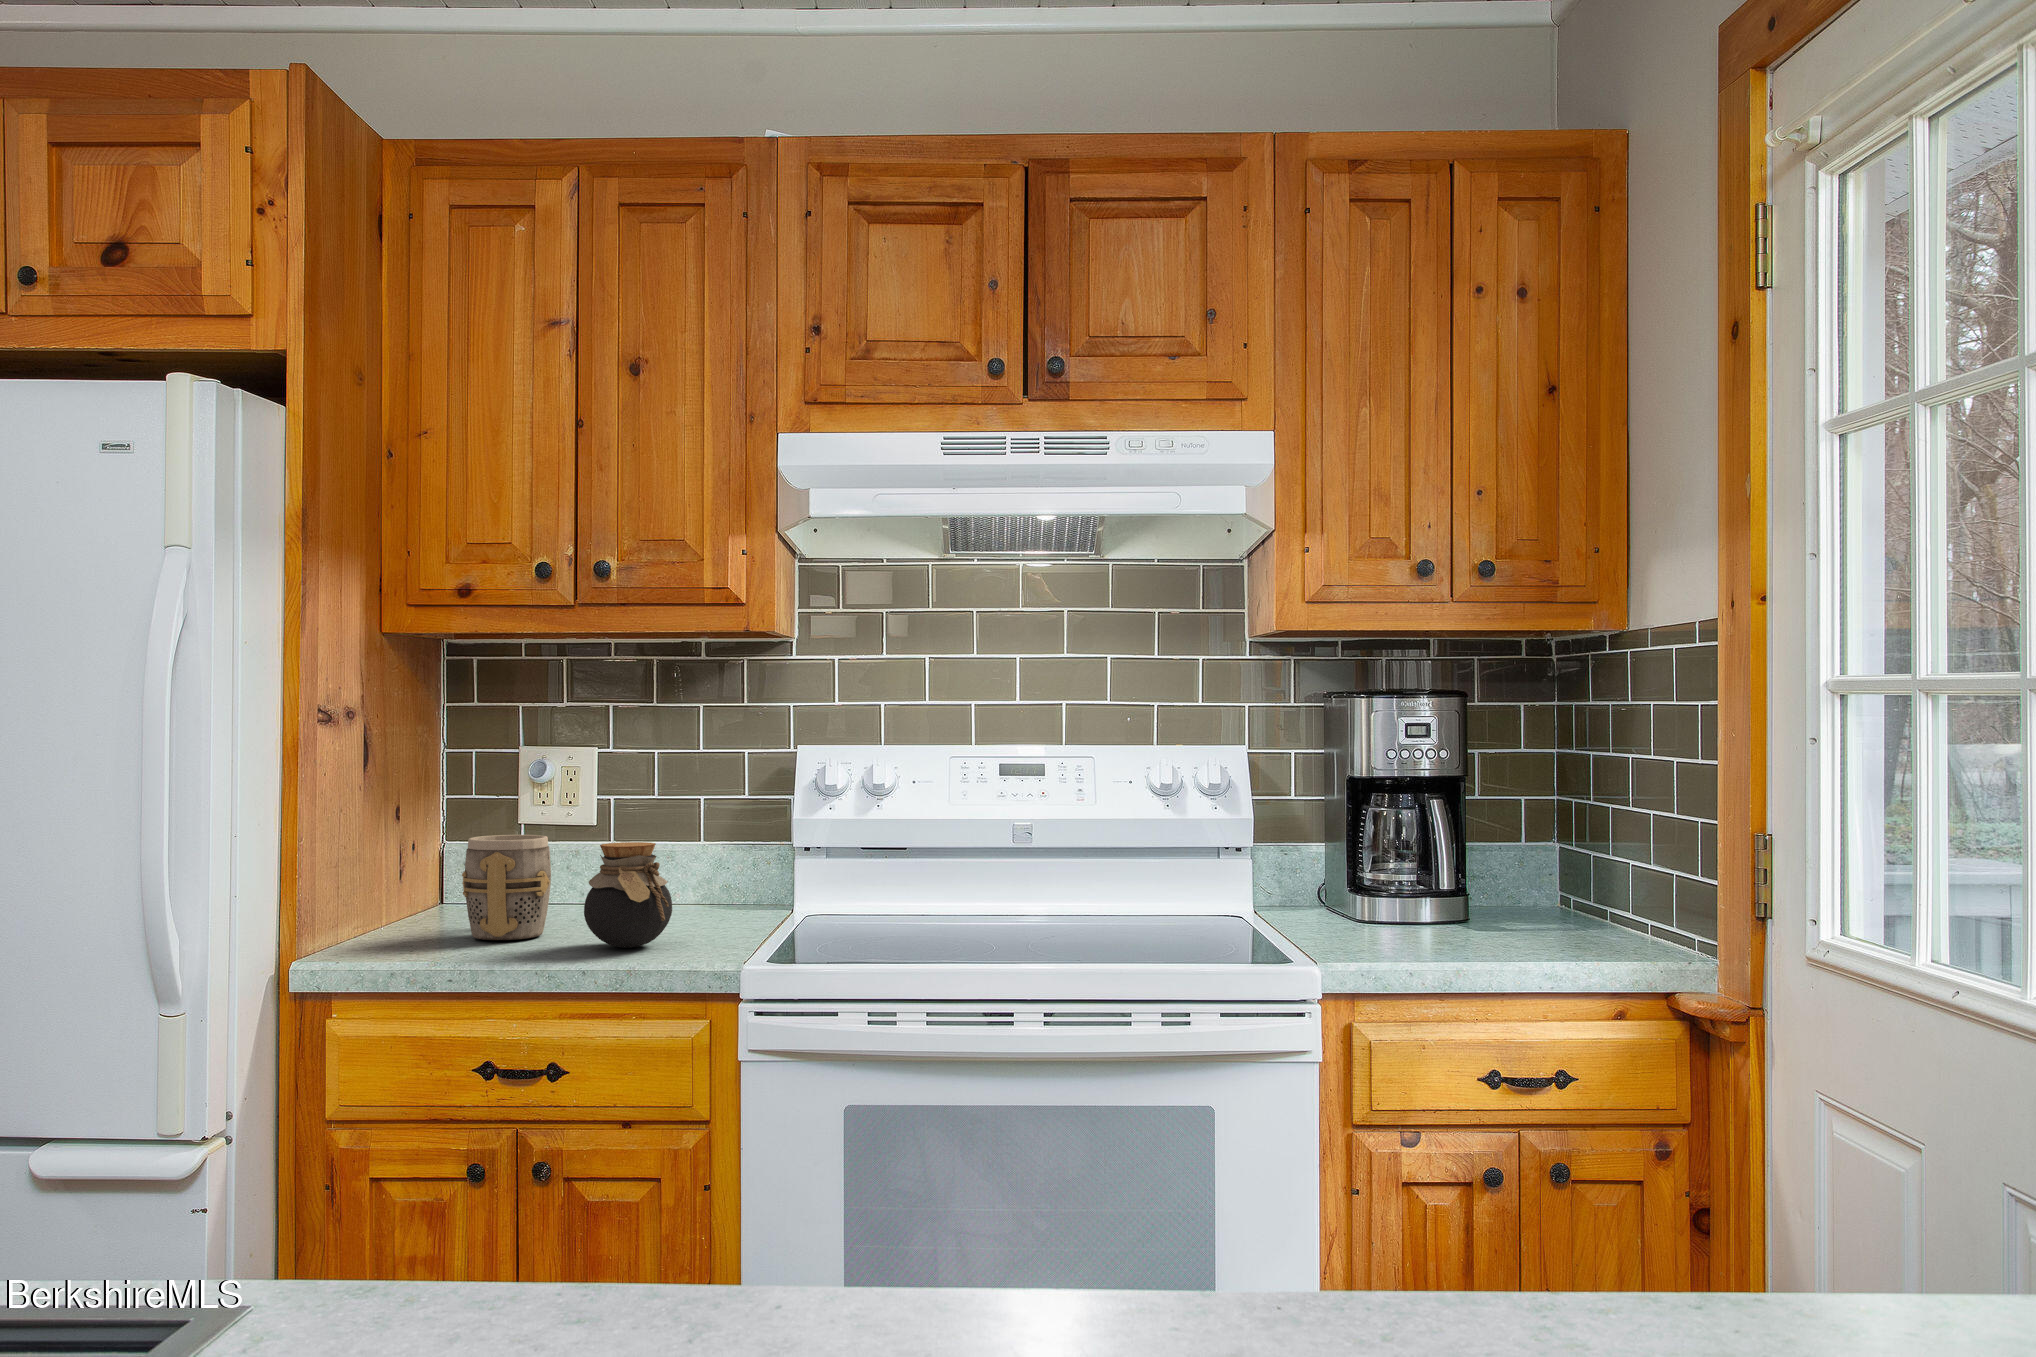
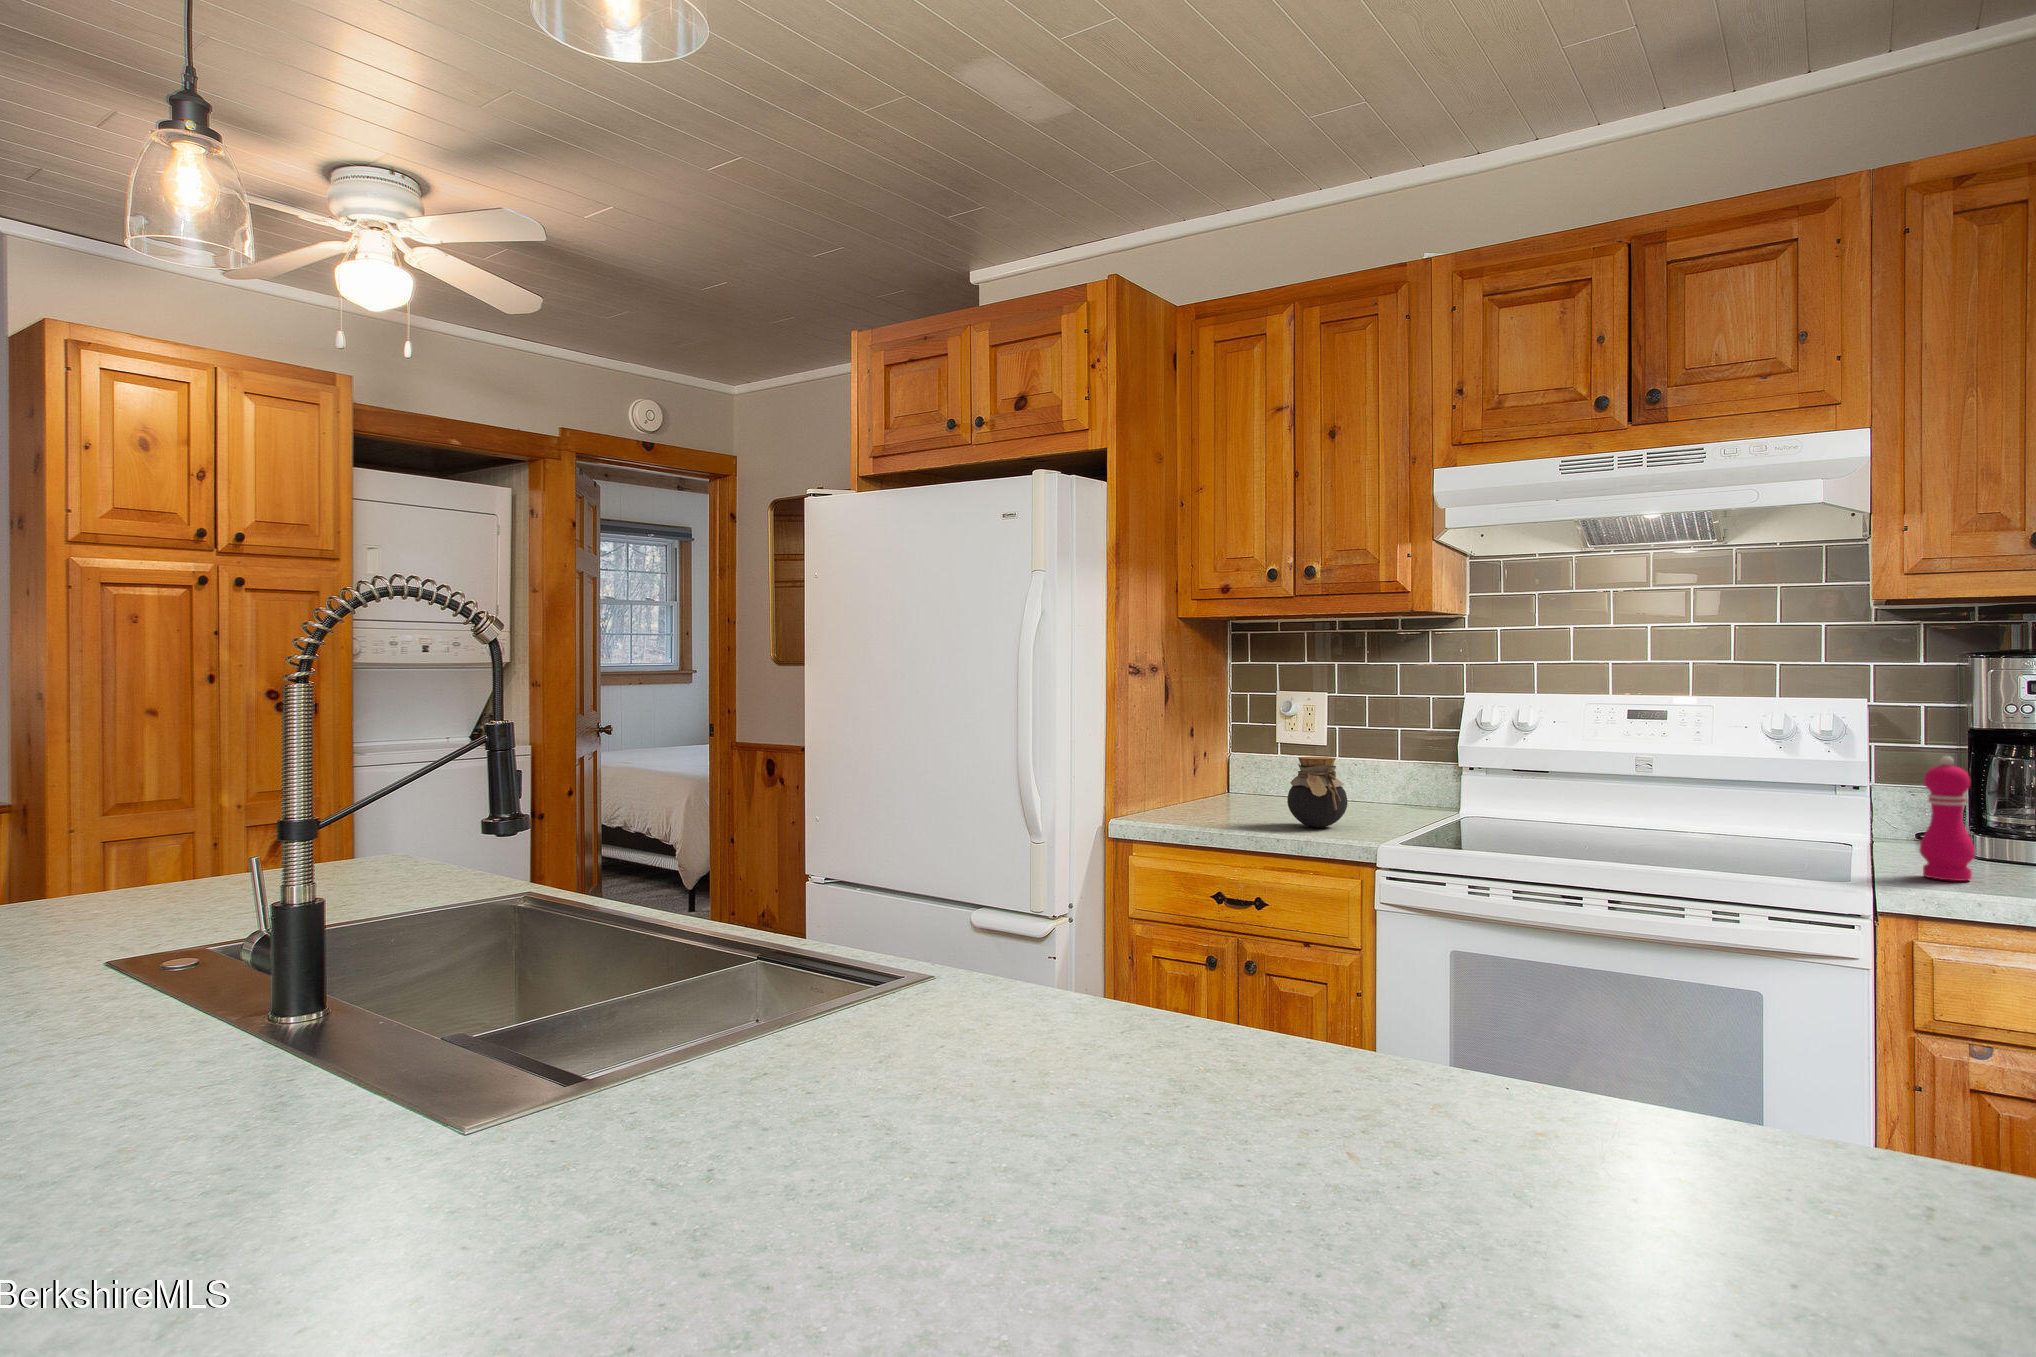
pepper mill: none [1336,809,1386,948] -> present [1919,756,1975,881]
mug: present [462,835,551,940] -> none [1219,749,1276,817]

